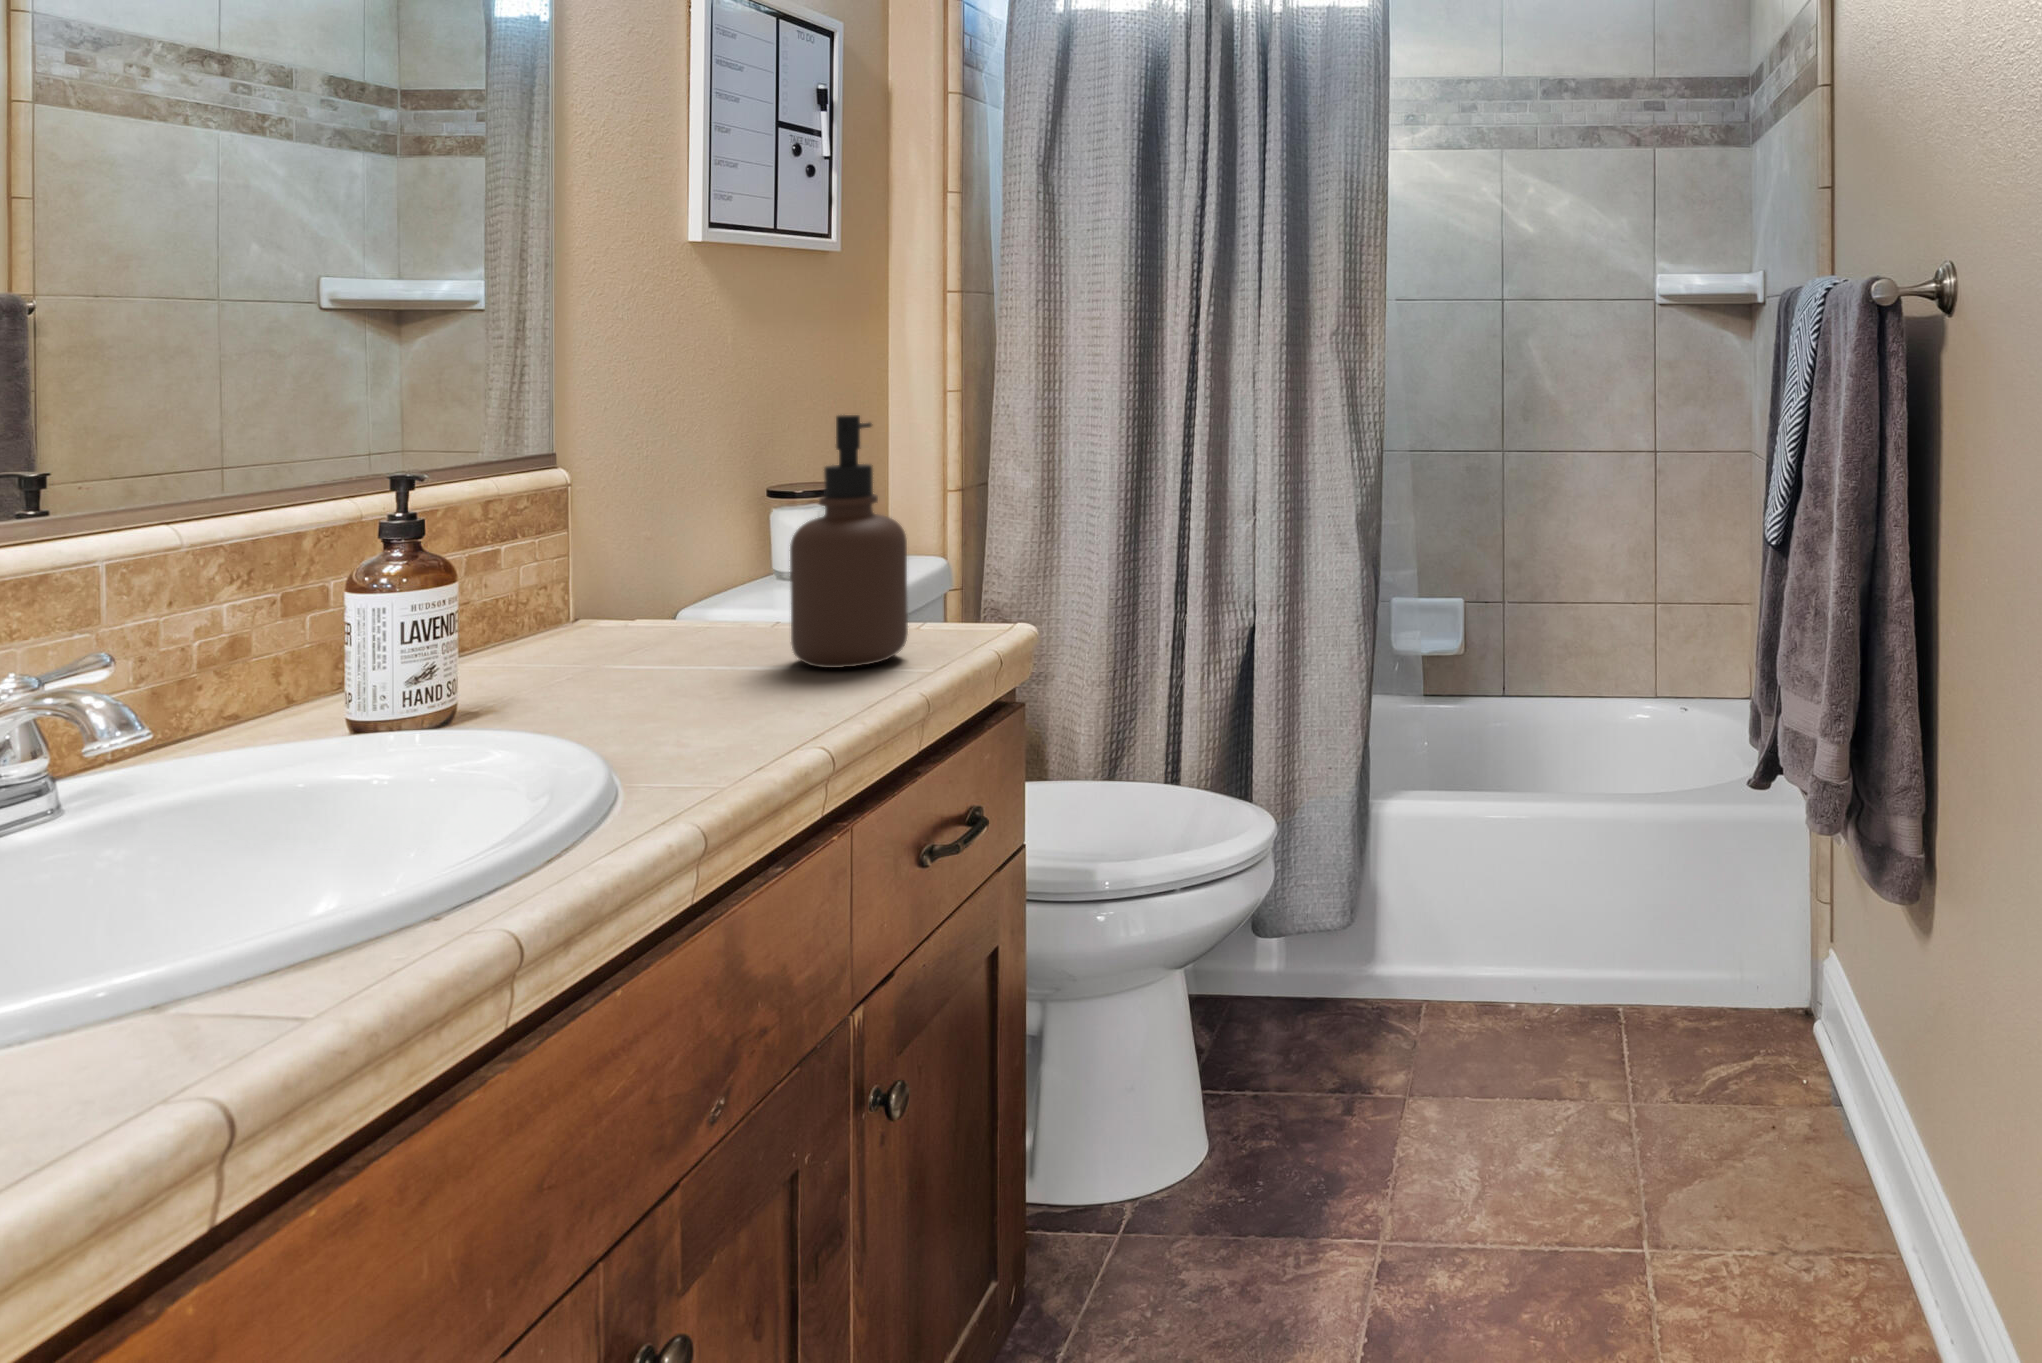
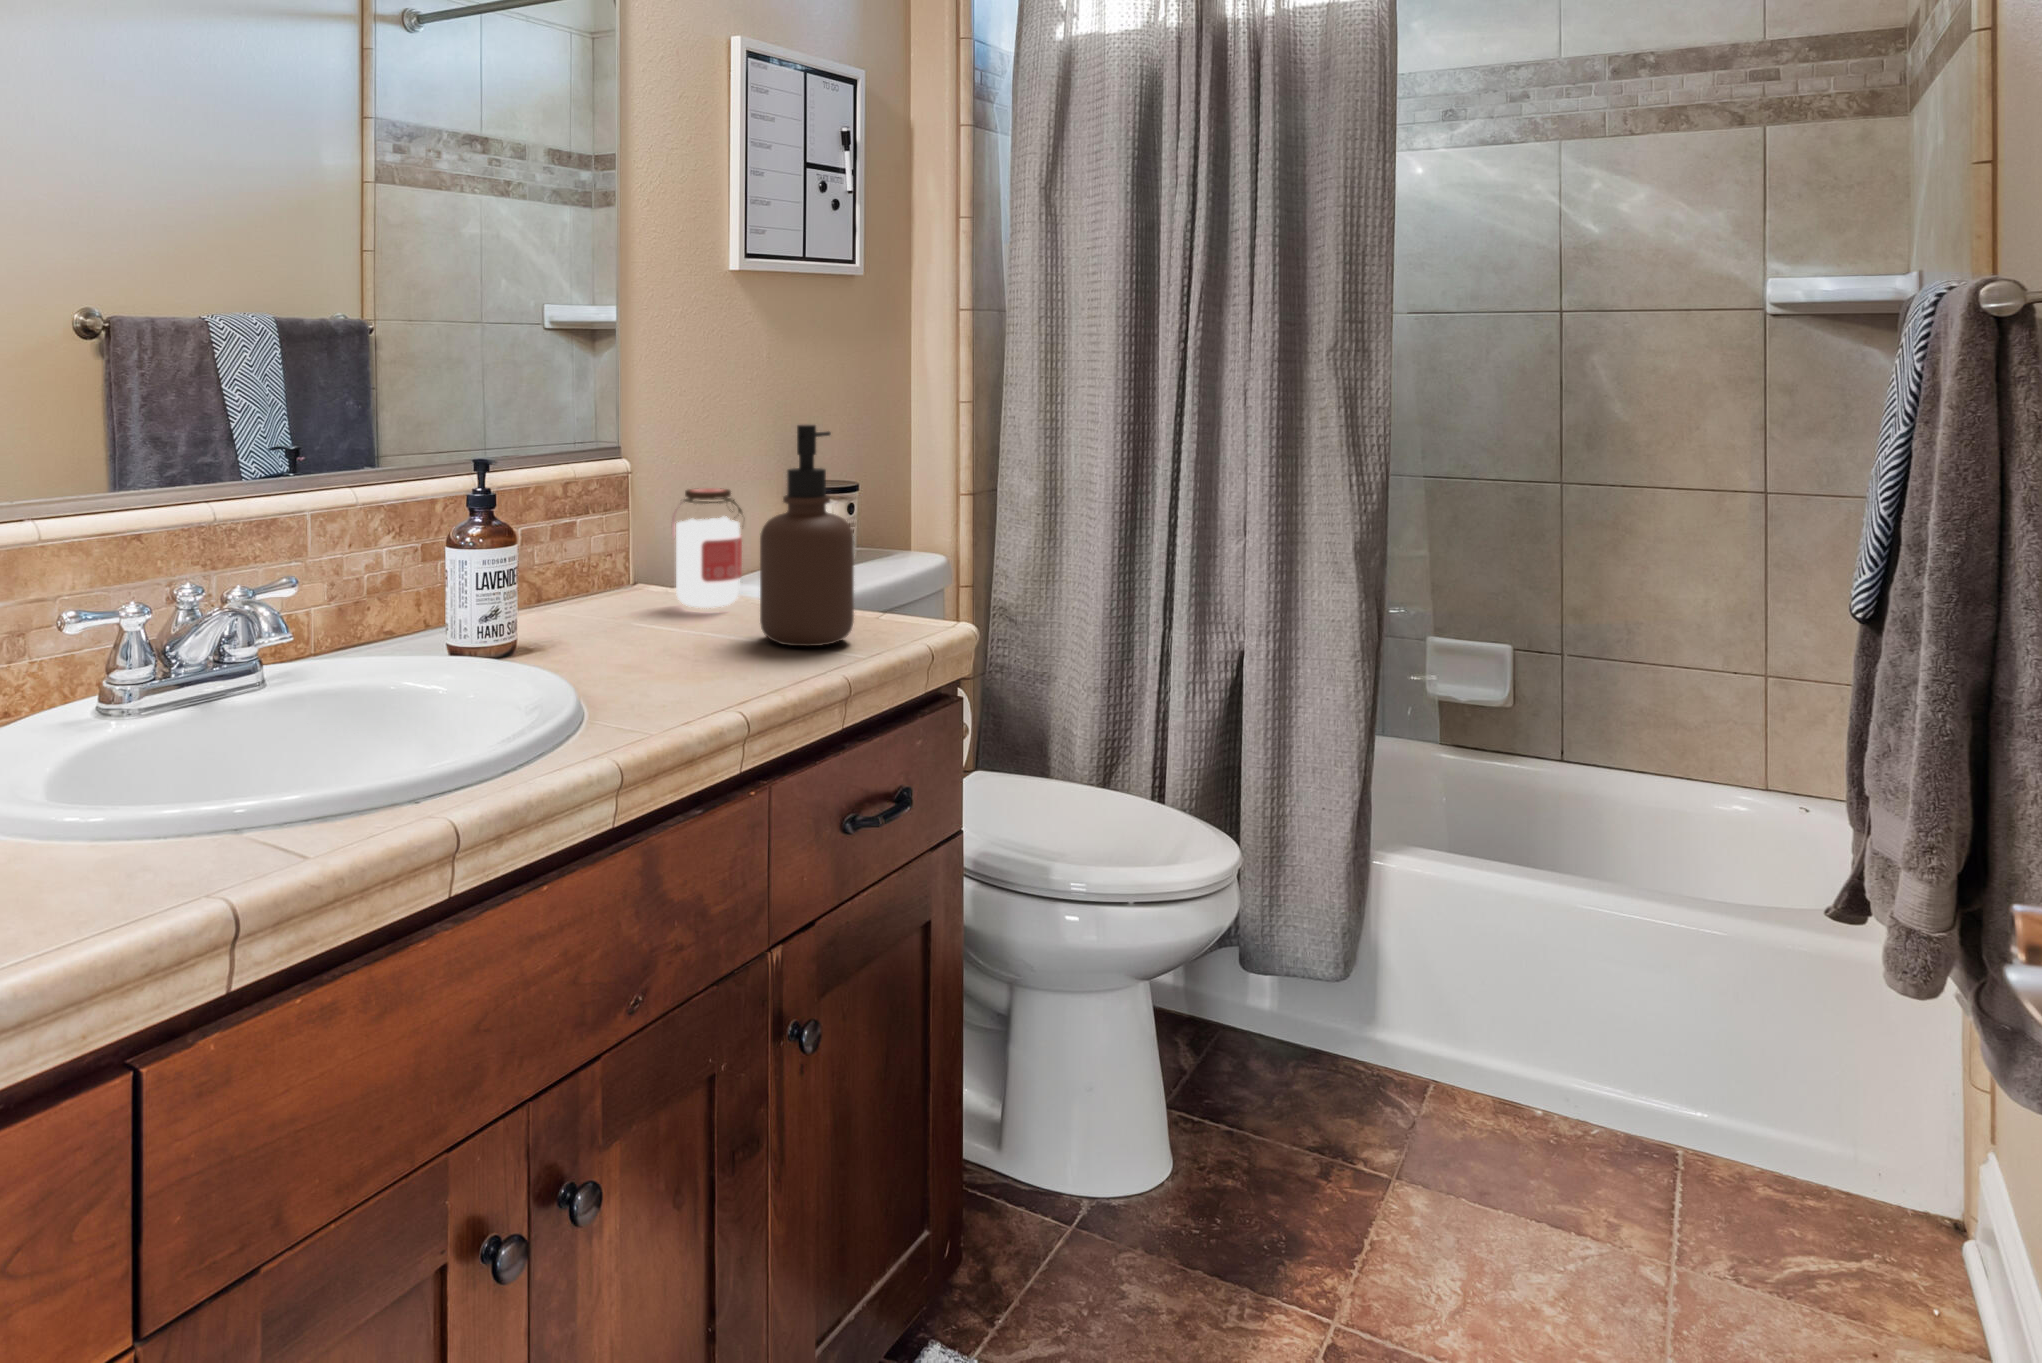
jar: none [648,495,745,640] -> present [672,488,742,608]

